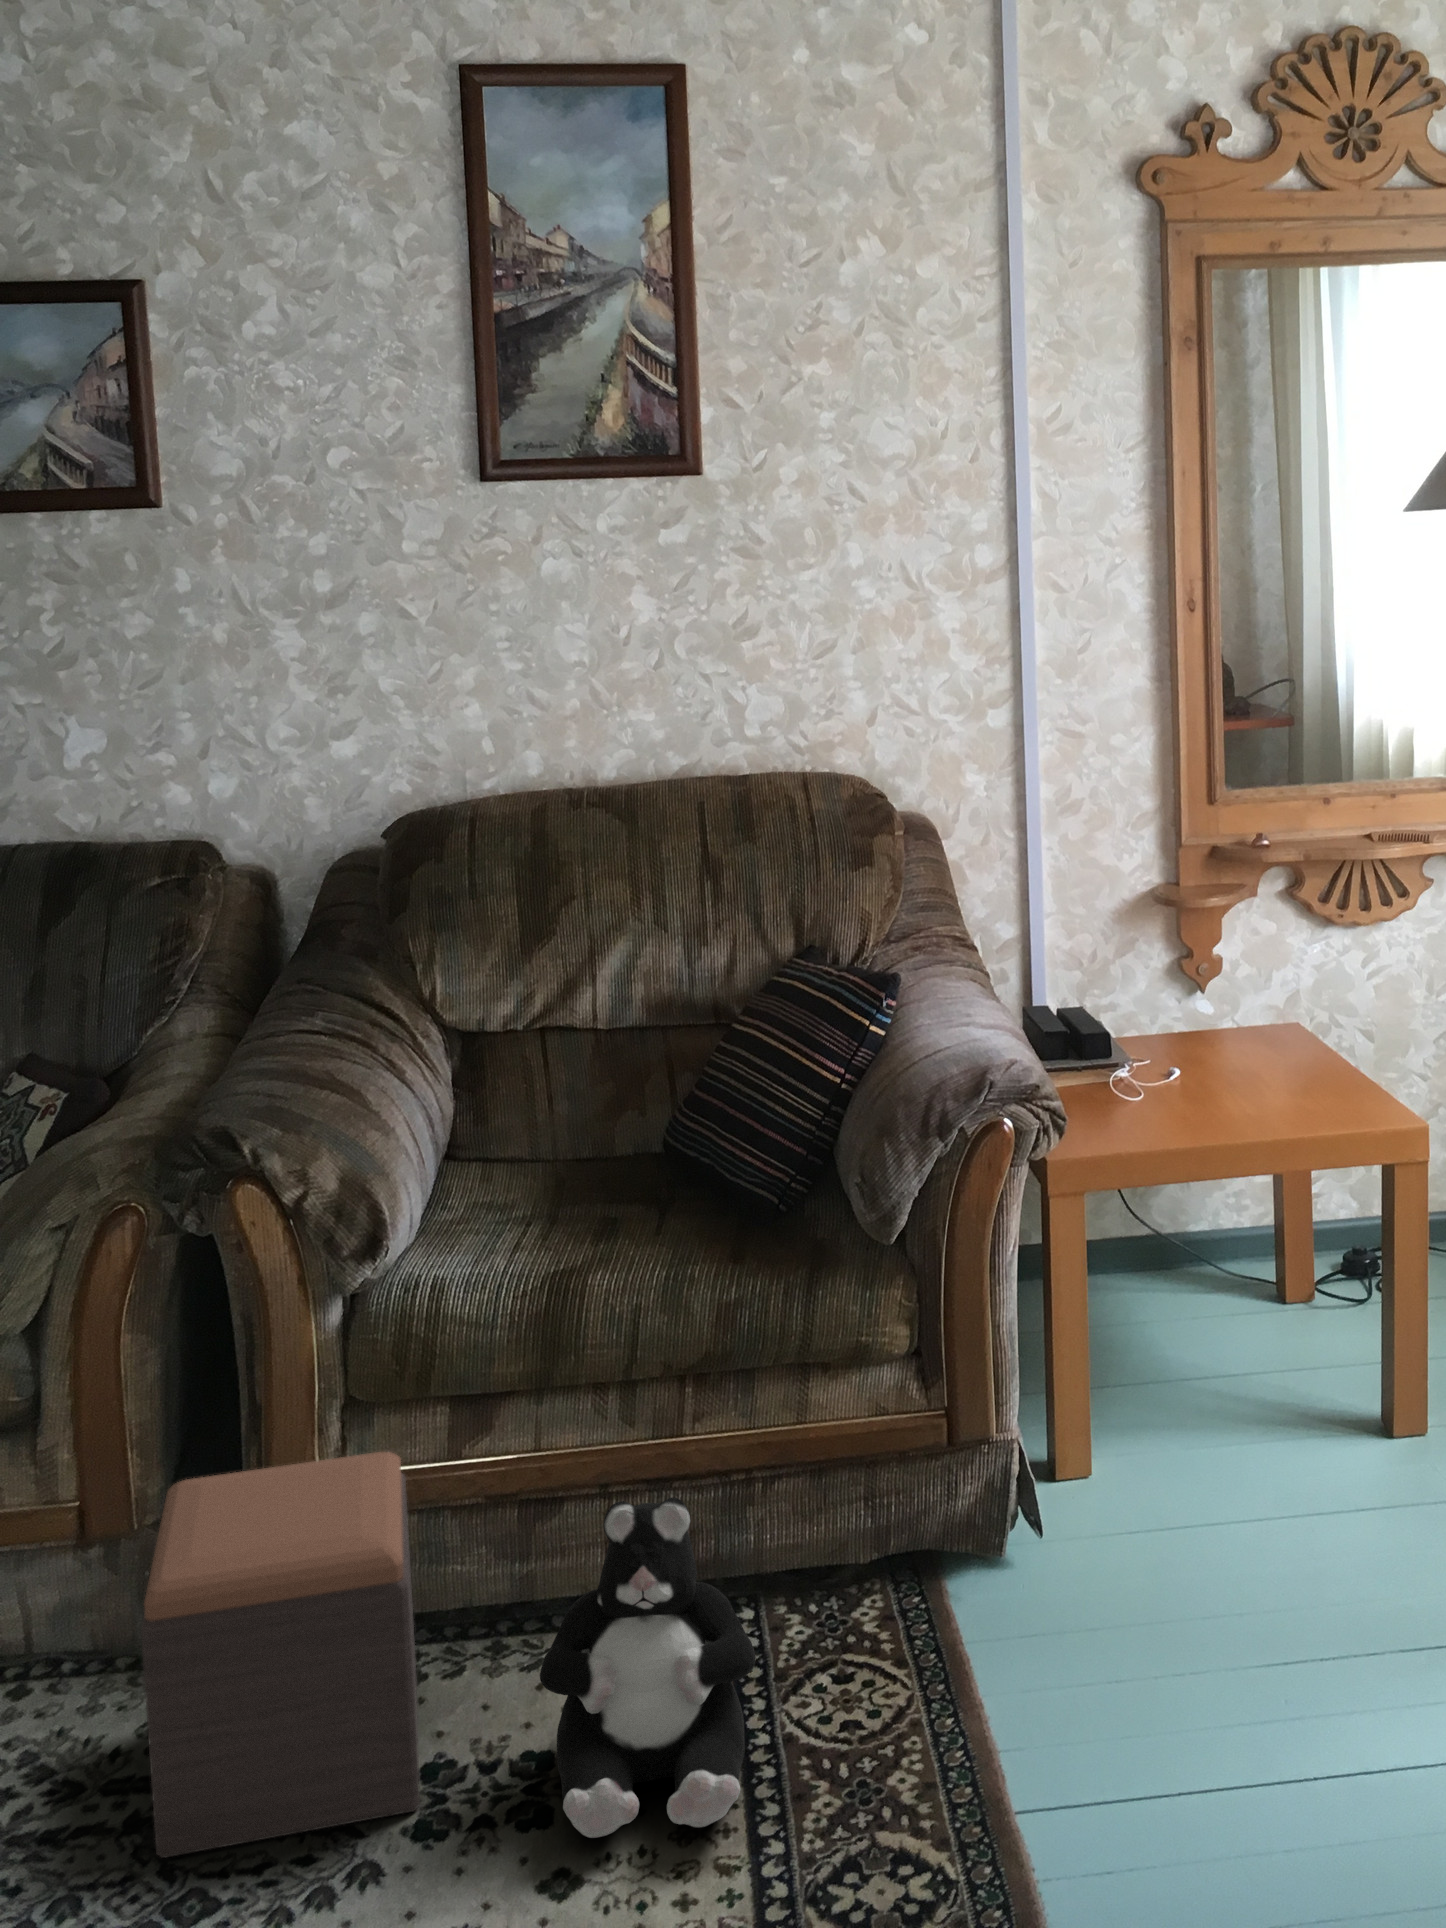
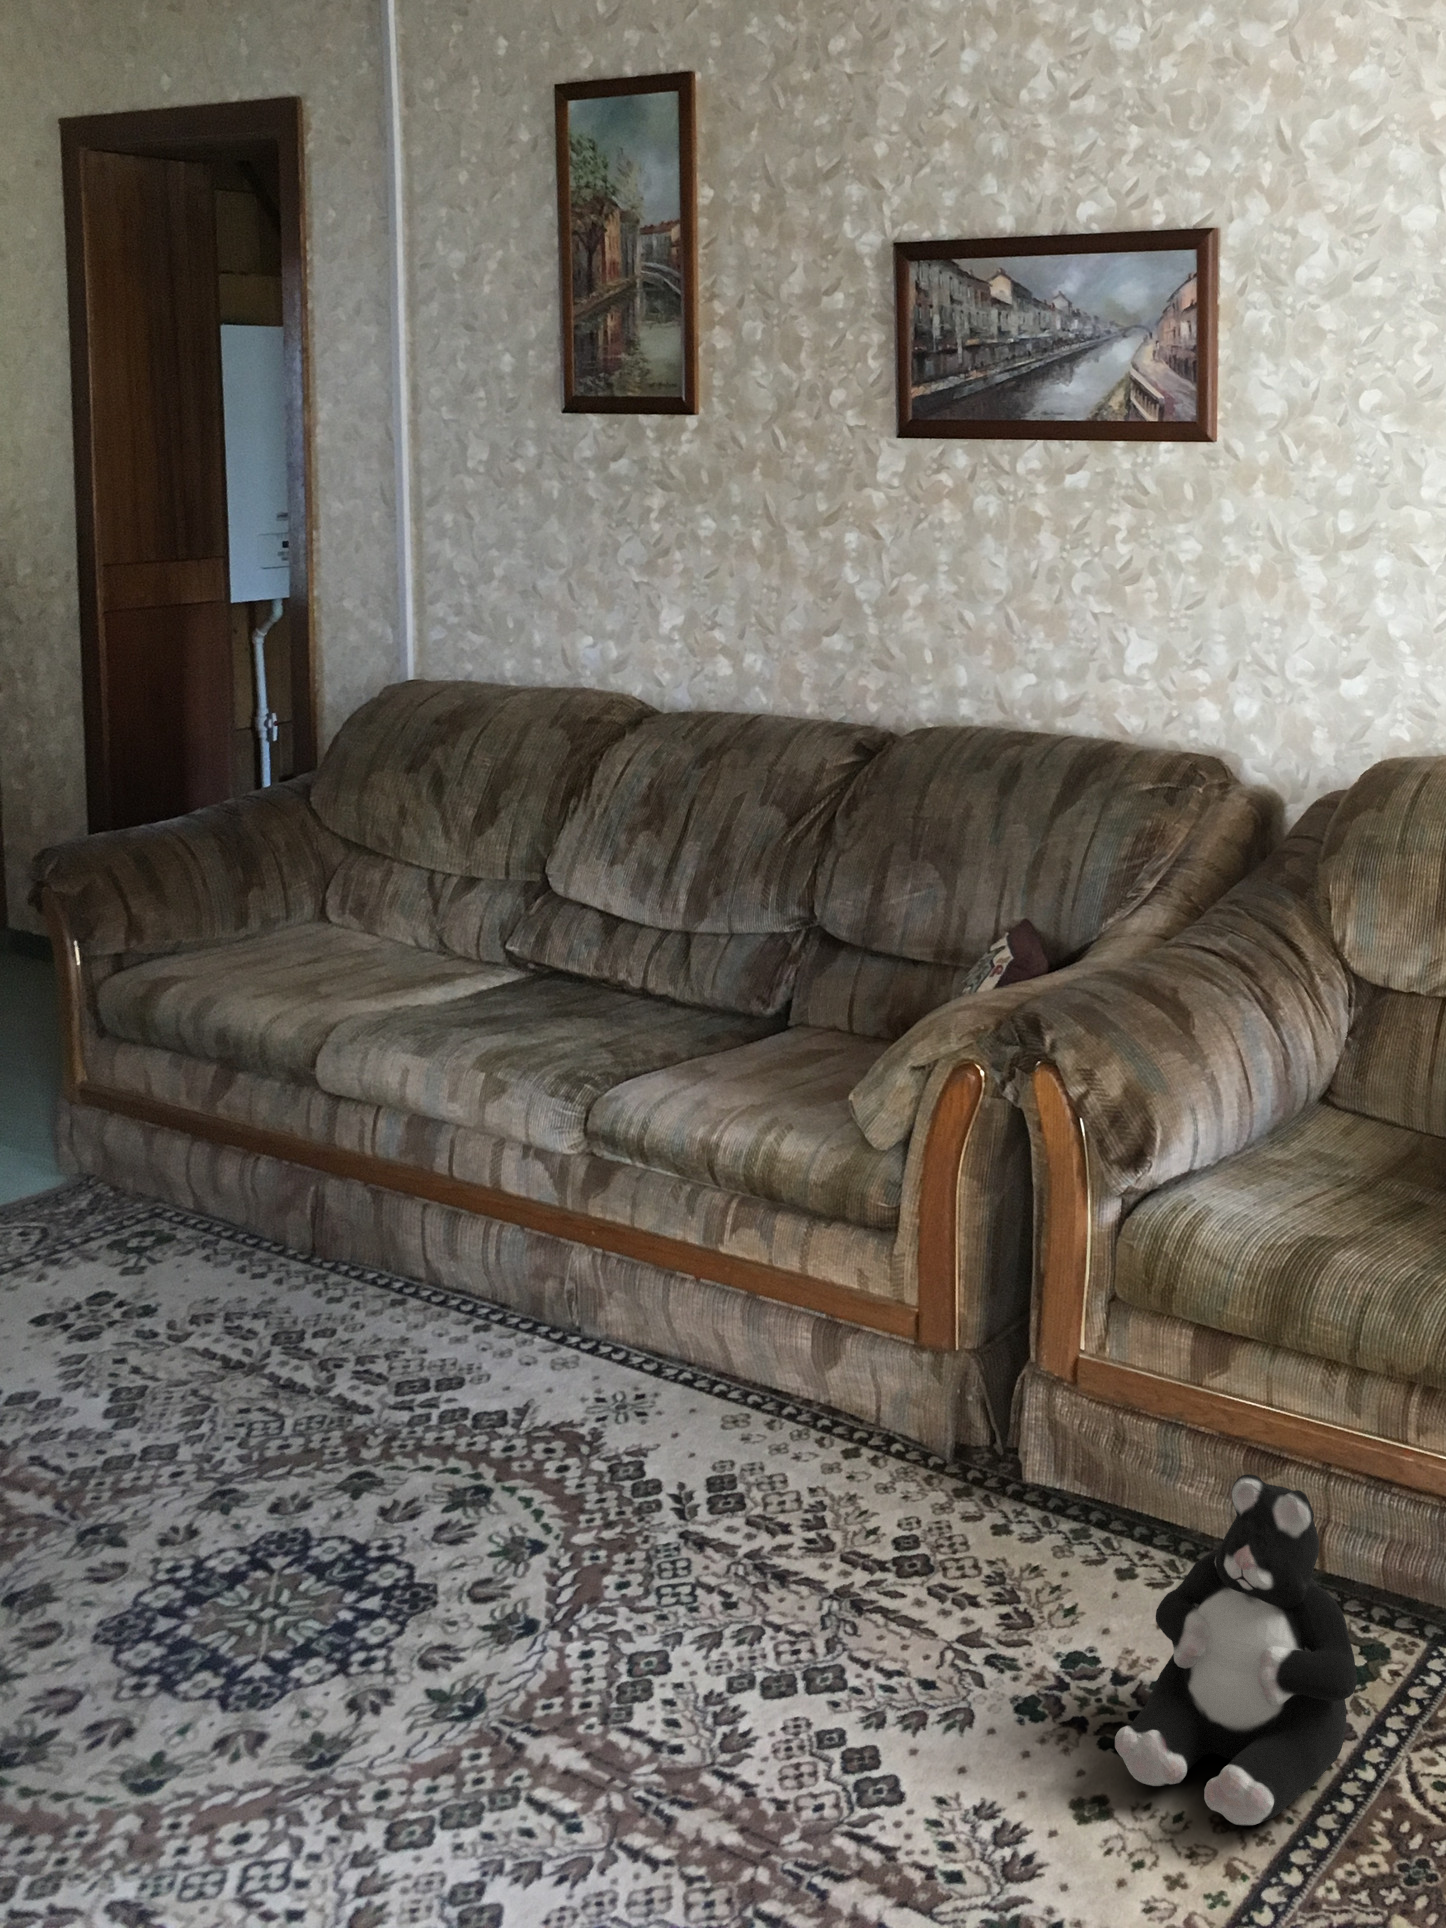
footstool: present [141,1452,420,1858] -> none [838,1315,1131,1684]

